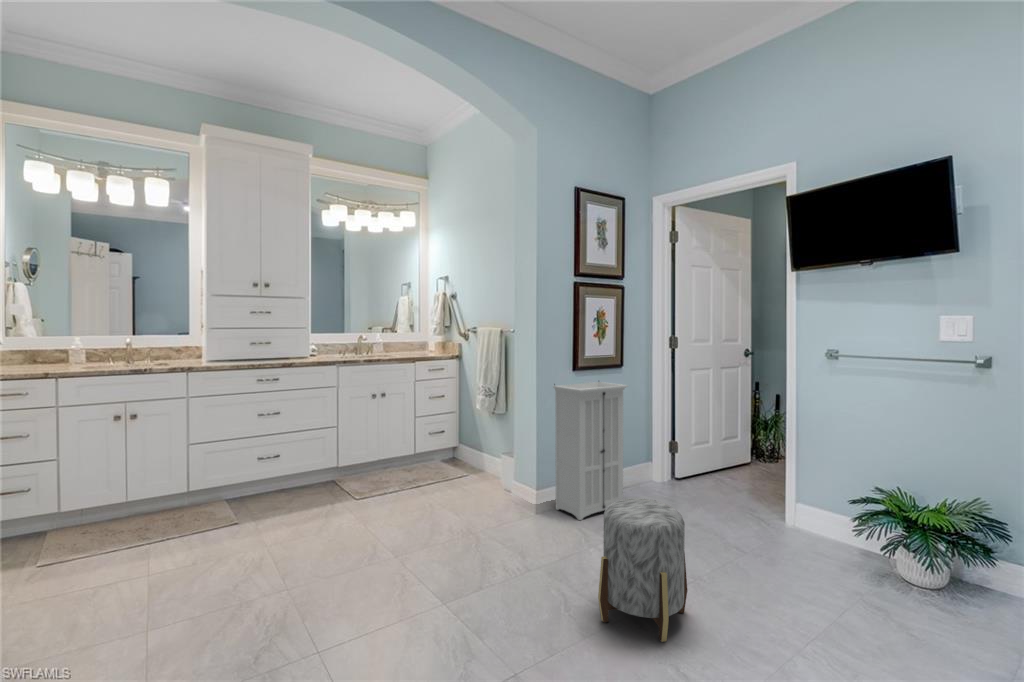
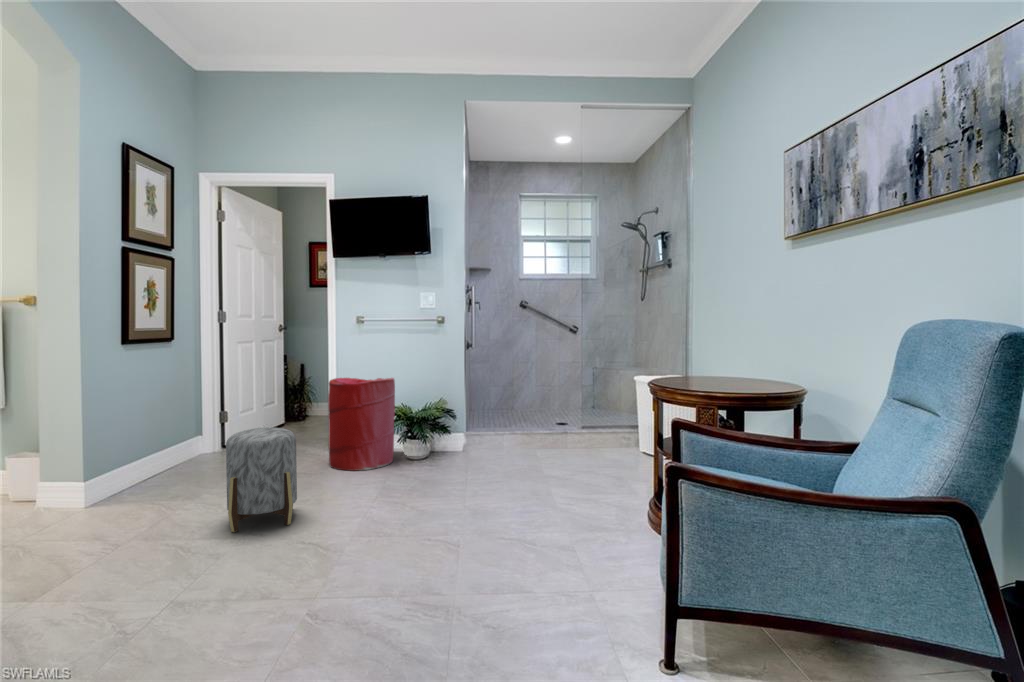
storage cabinet: present [553,382,628,520] -> none [105,352,192,492]
laundry hamper: none [771,432,879,579] -> present [328,378,395,471]

